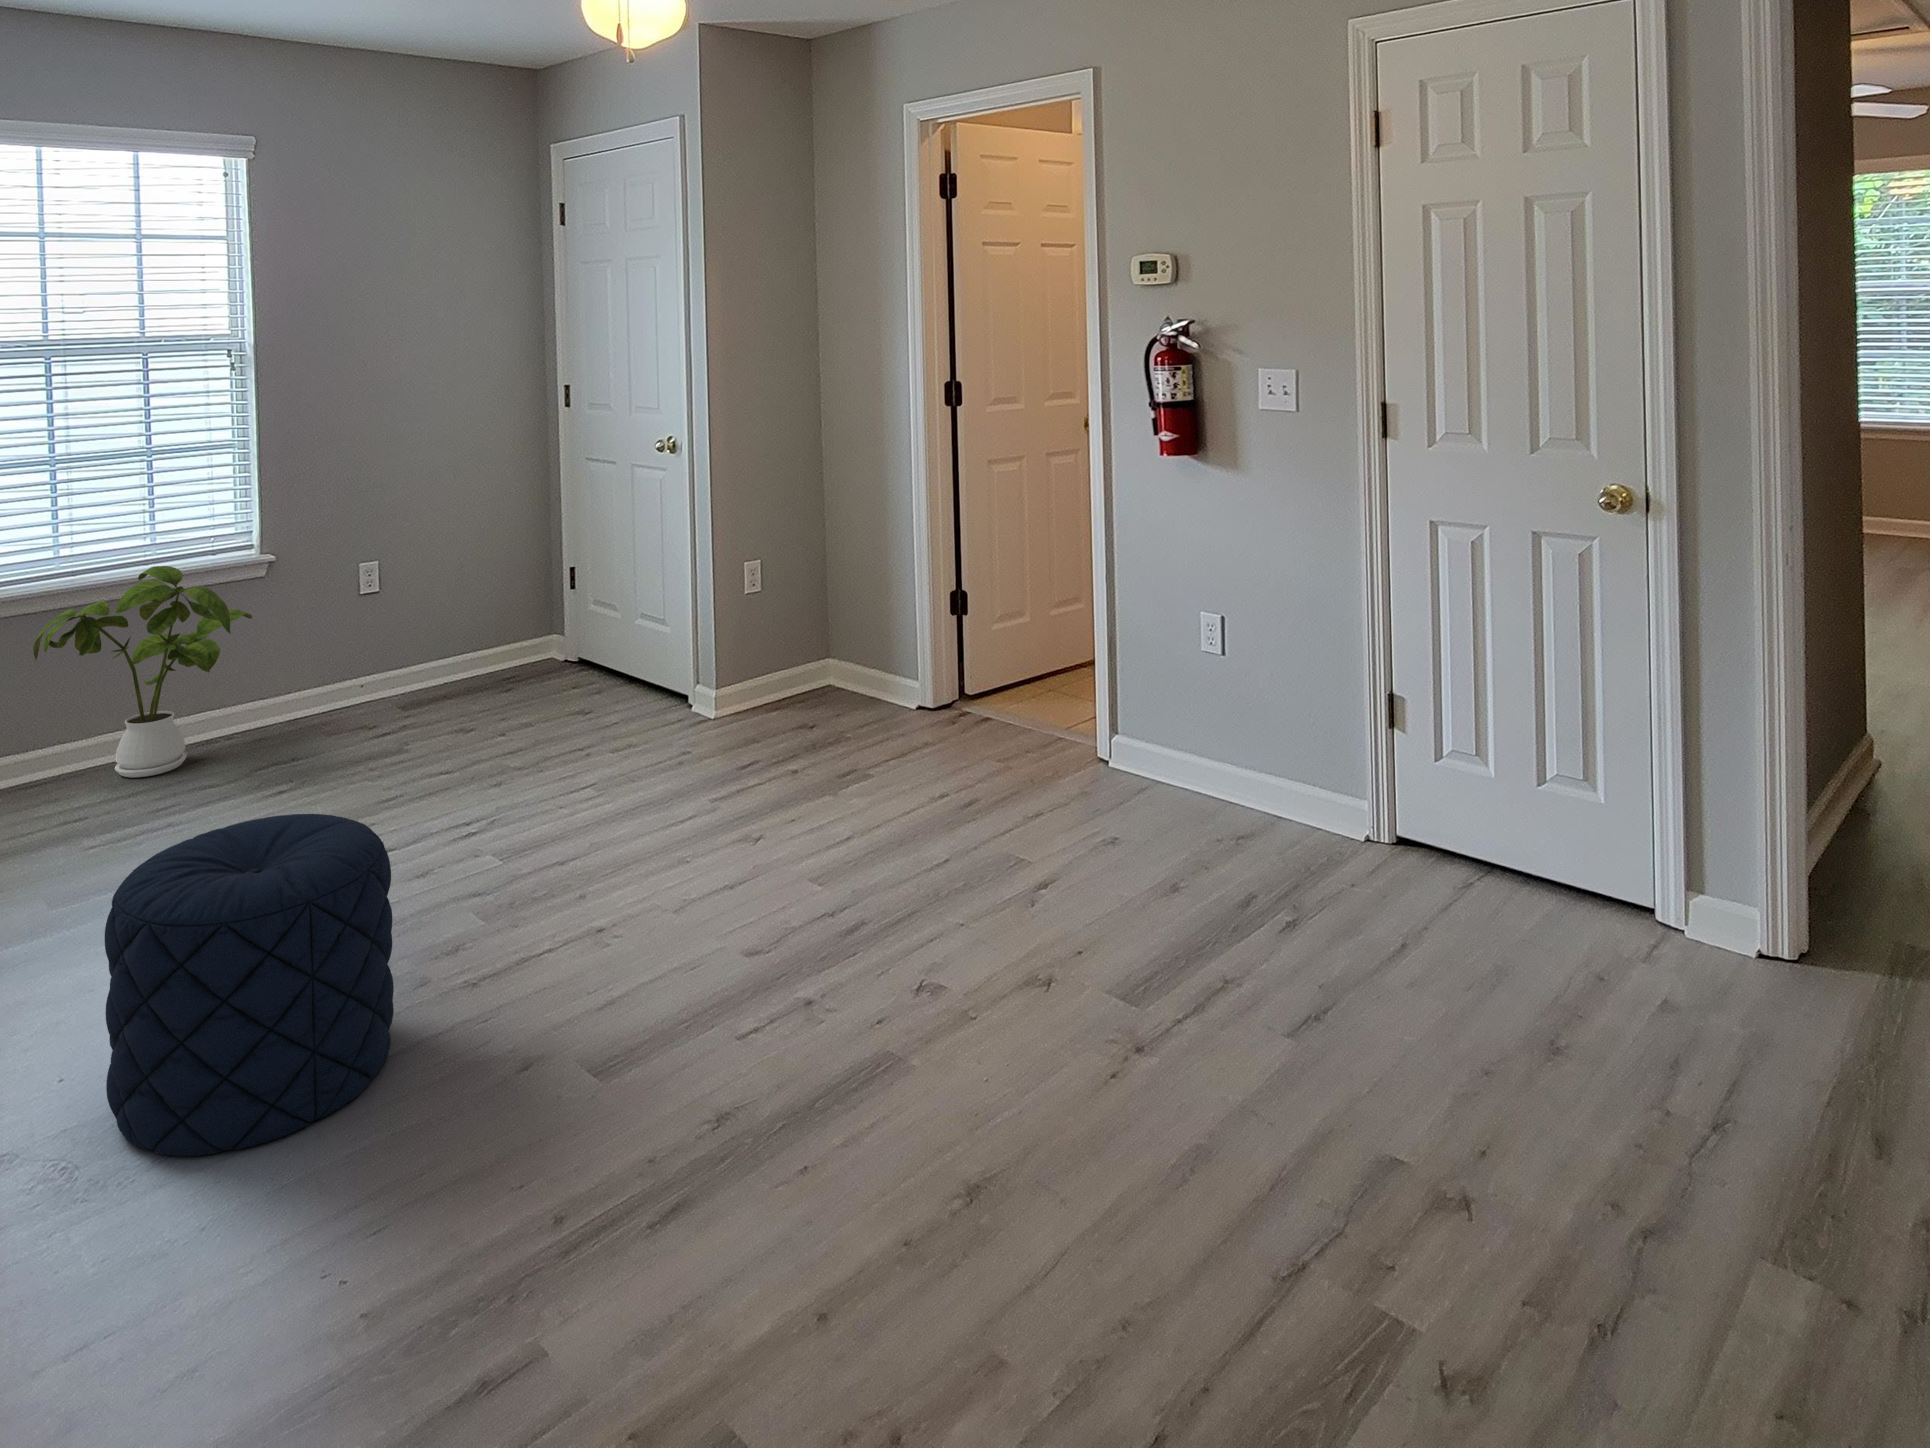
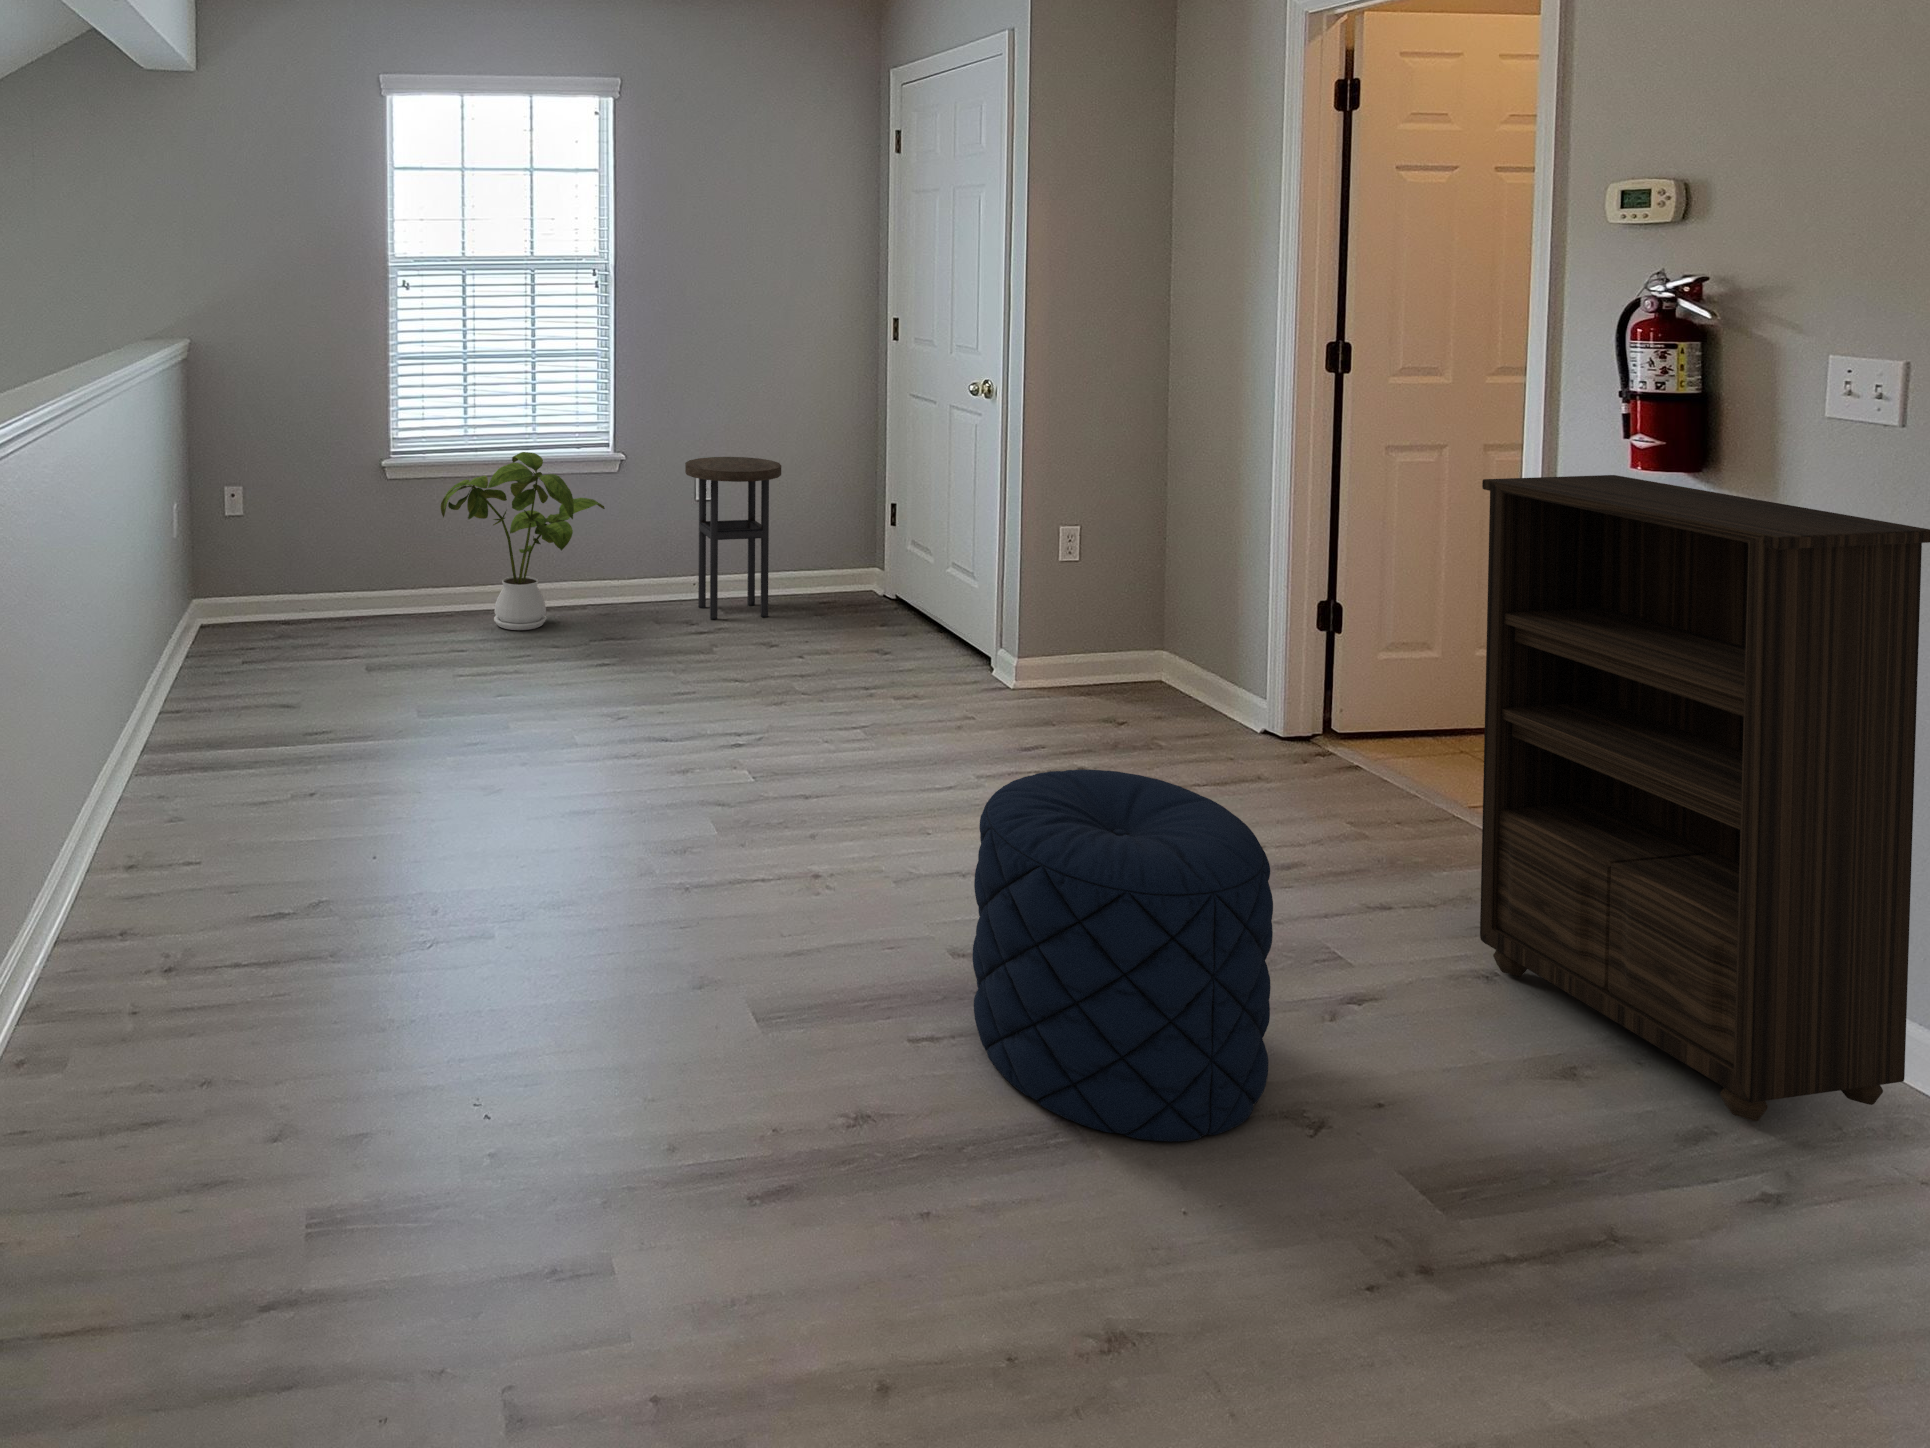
bookshelf: none [1086,462,1332,881] -> present [1480,475,1930,1121]
side table: none [346,540,455,717] -> present [685,457,781,619]
pouf: present [105,814,394,1156] -> present [972,769,1273,1142]

